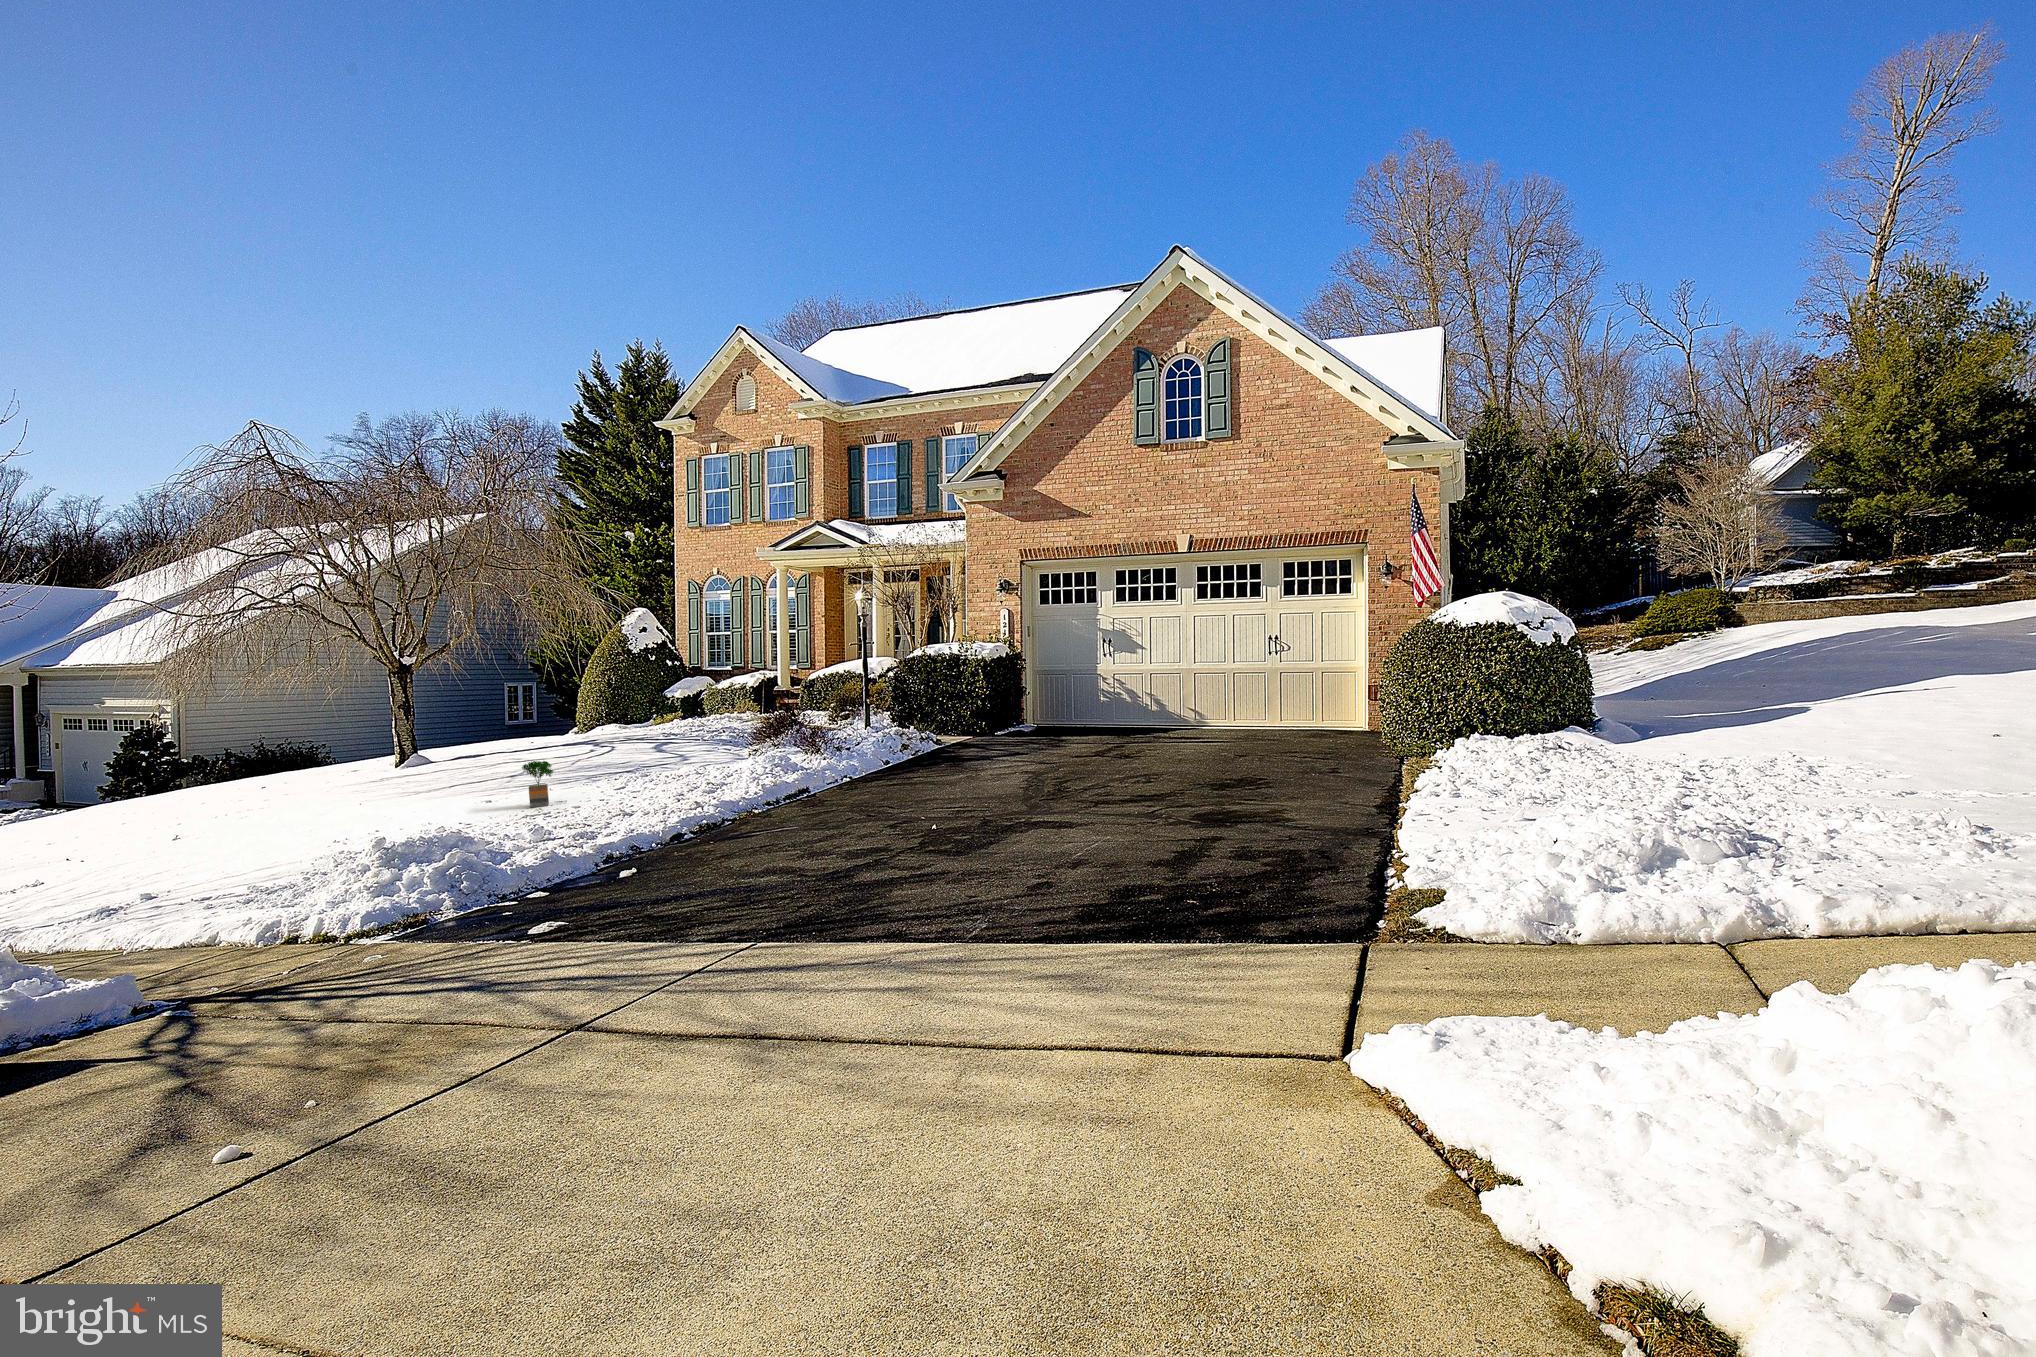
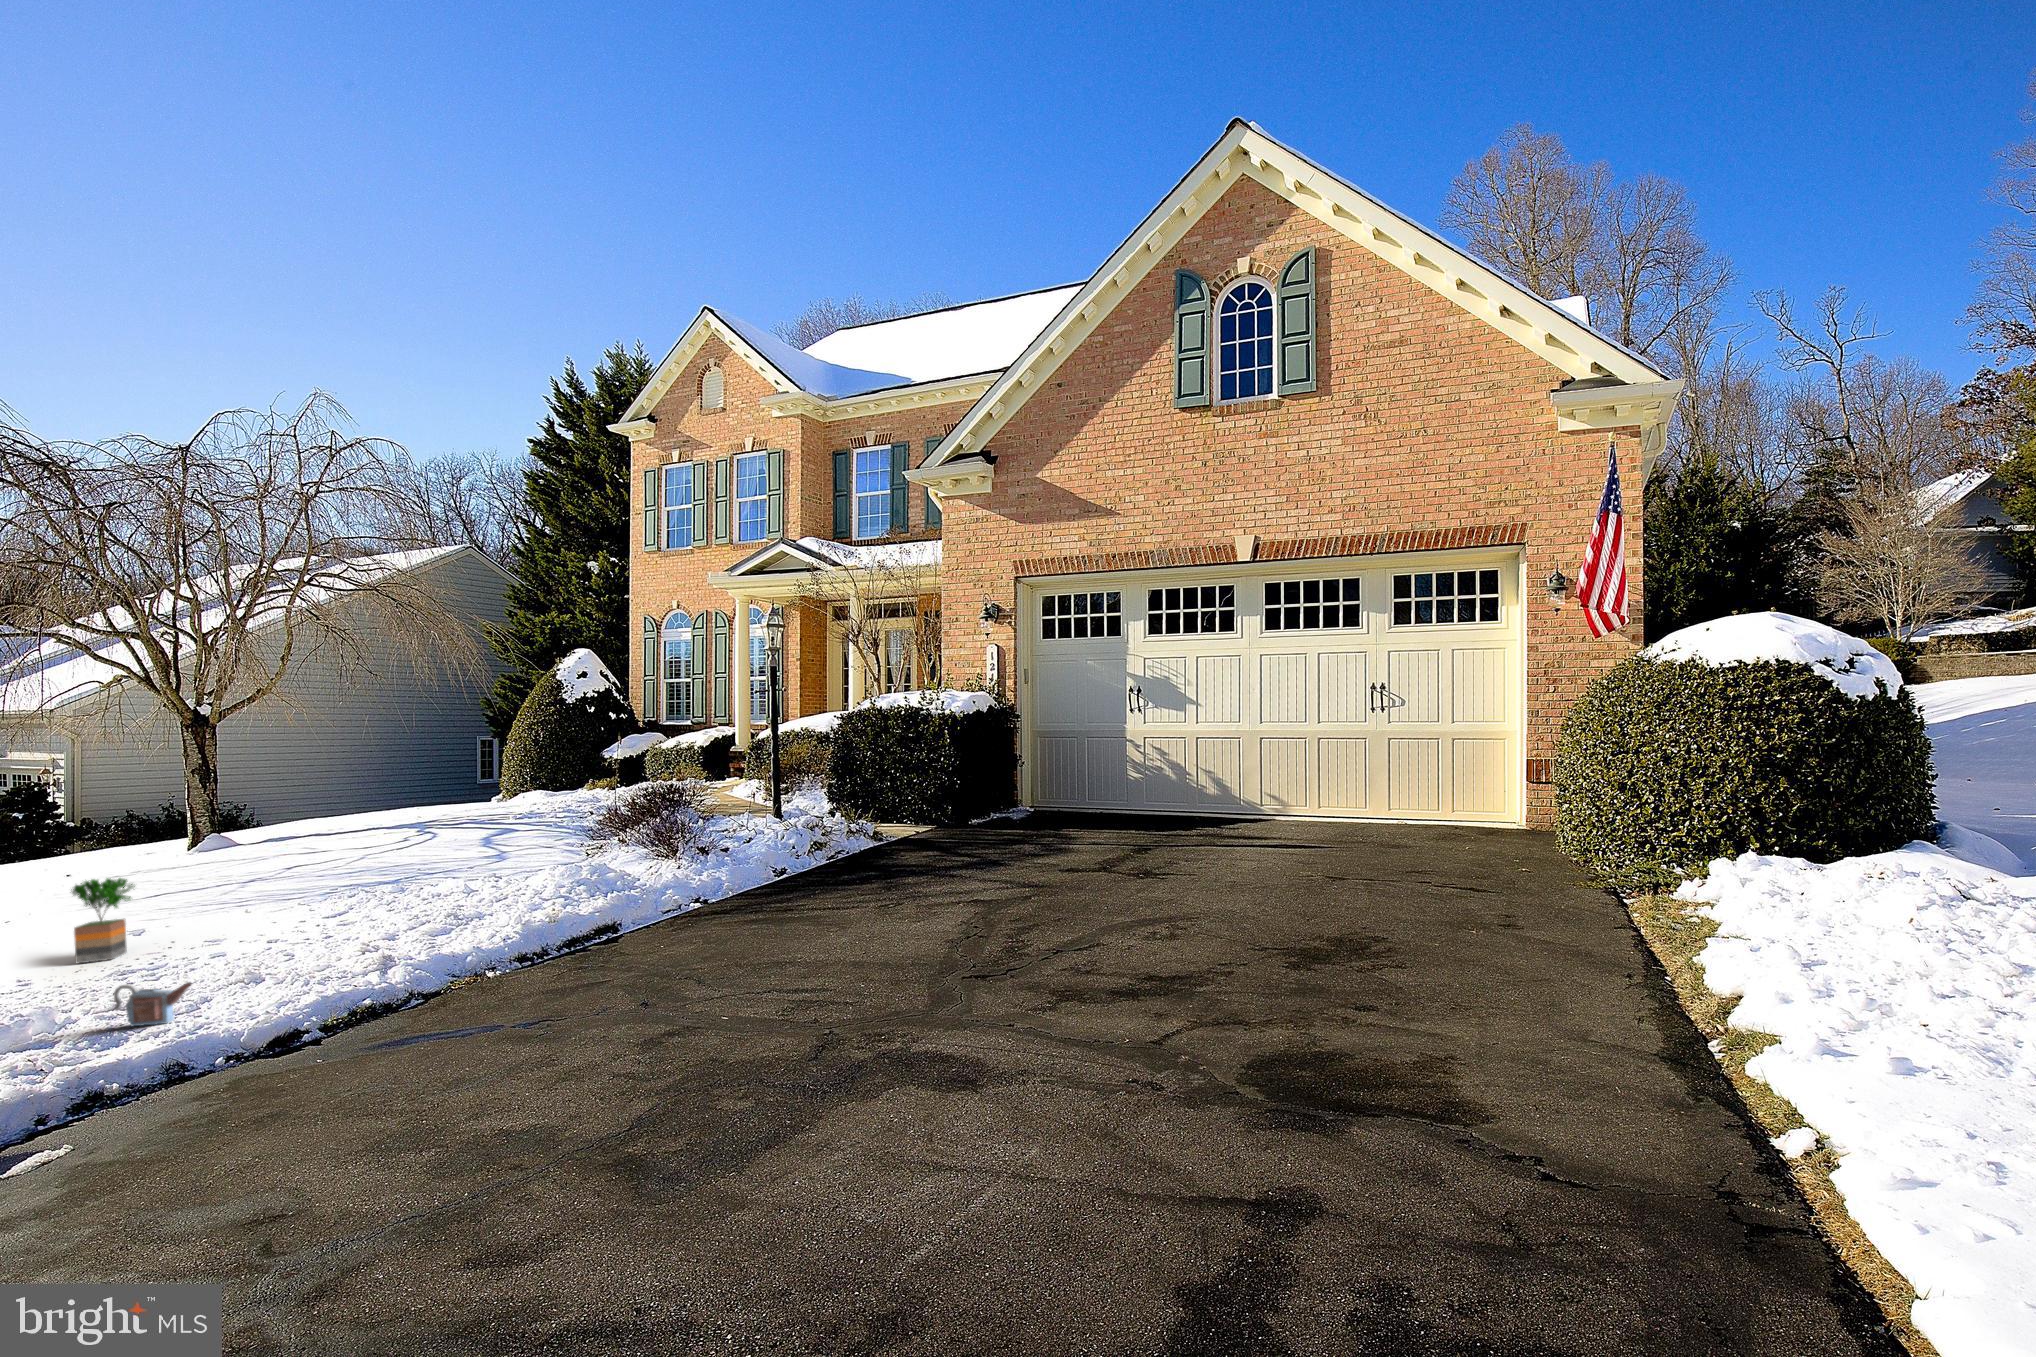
watering can: none [625,798,662,819] -> present [113,982,191,1026]

